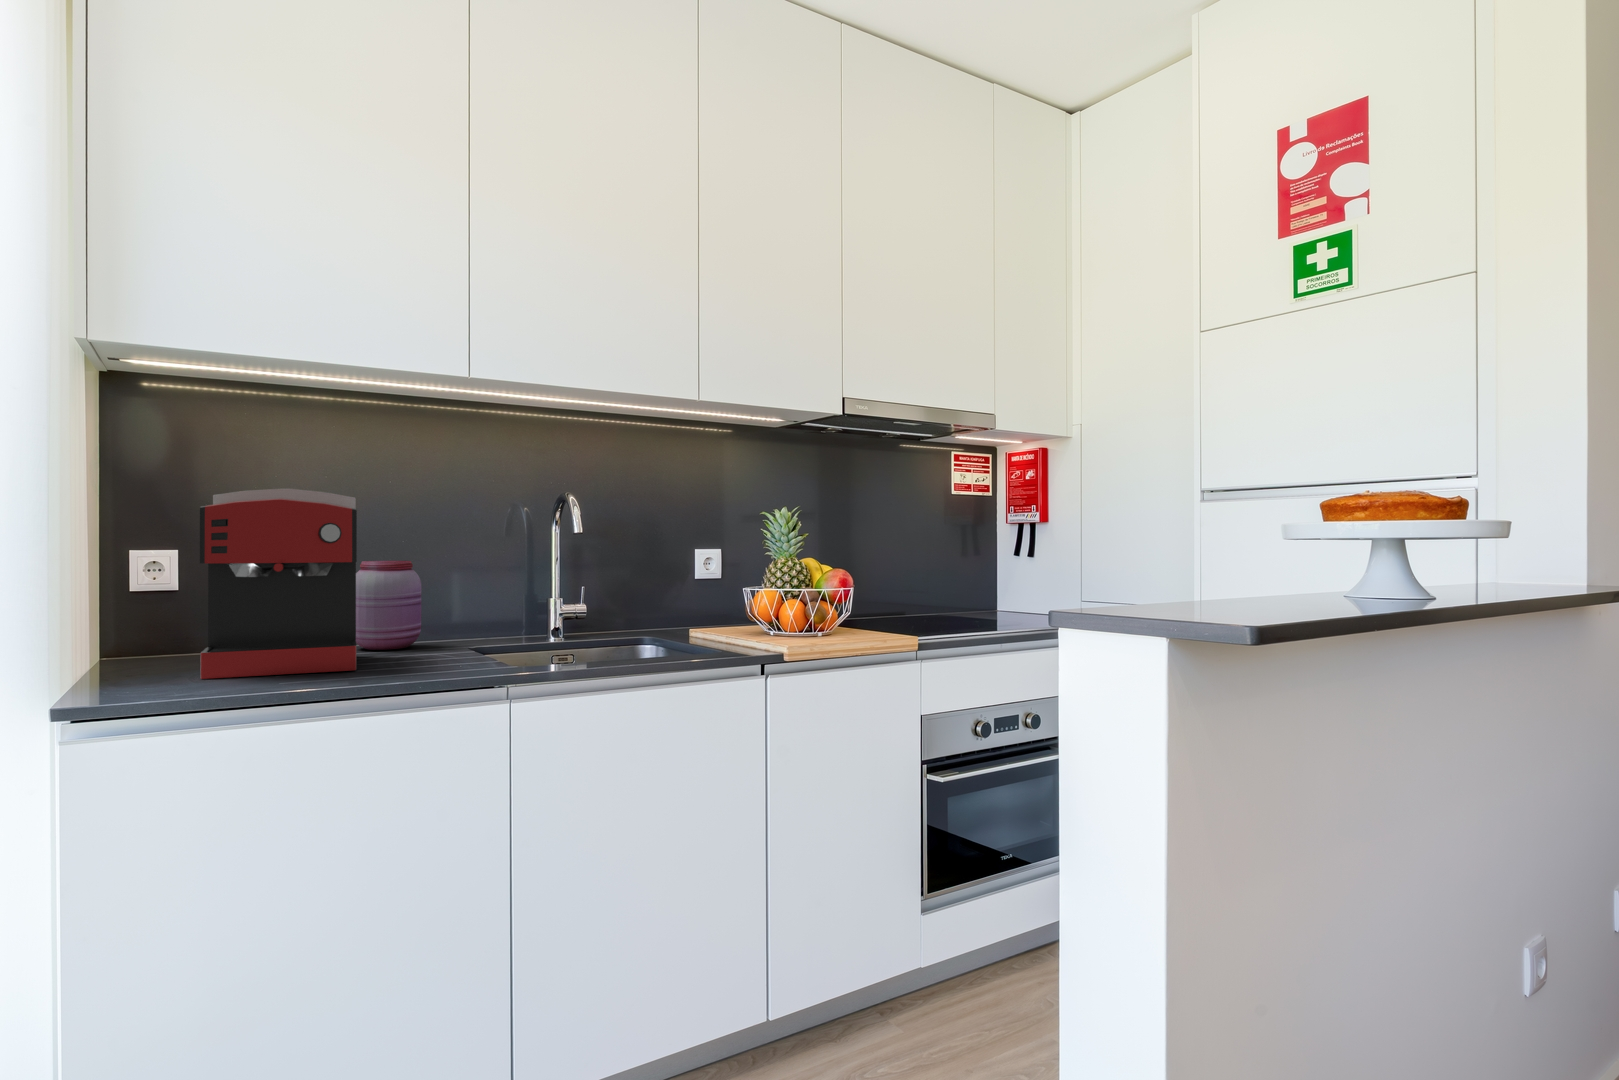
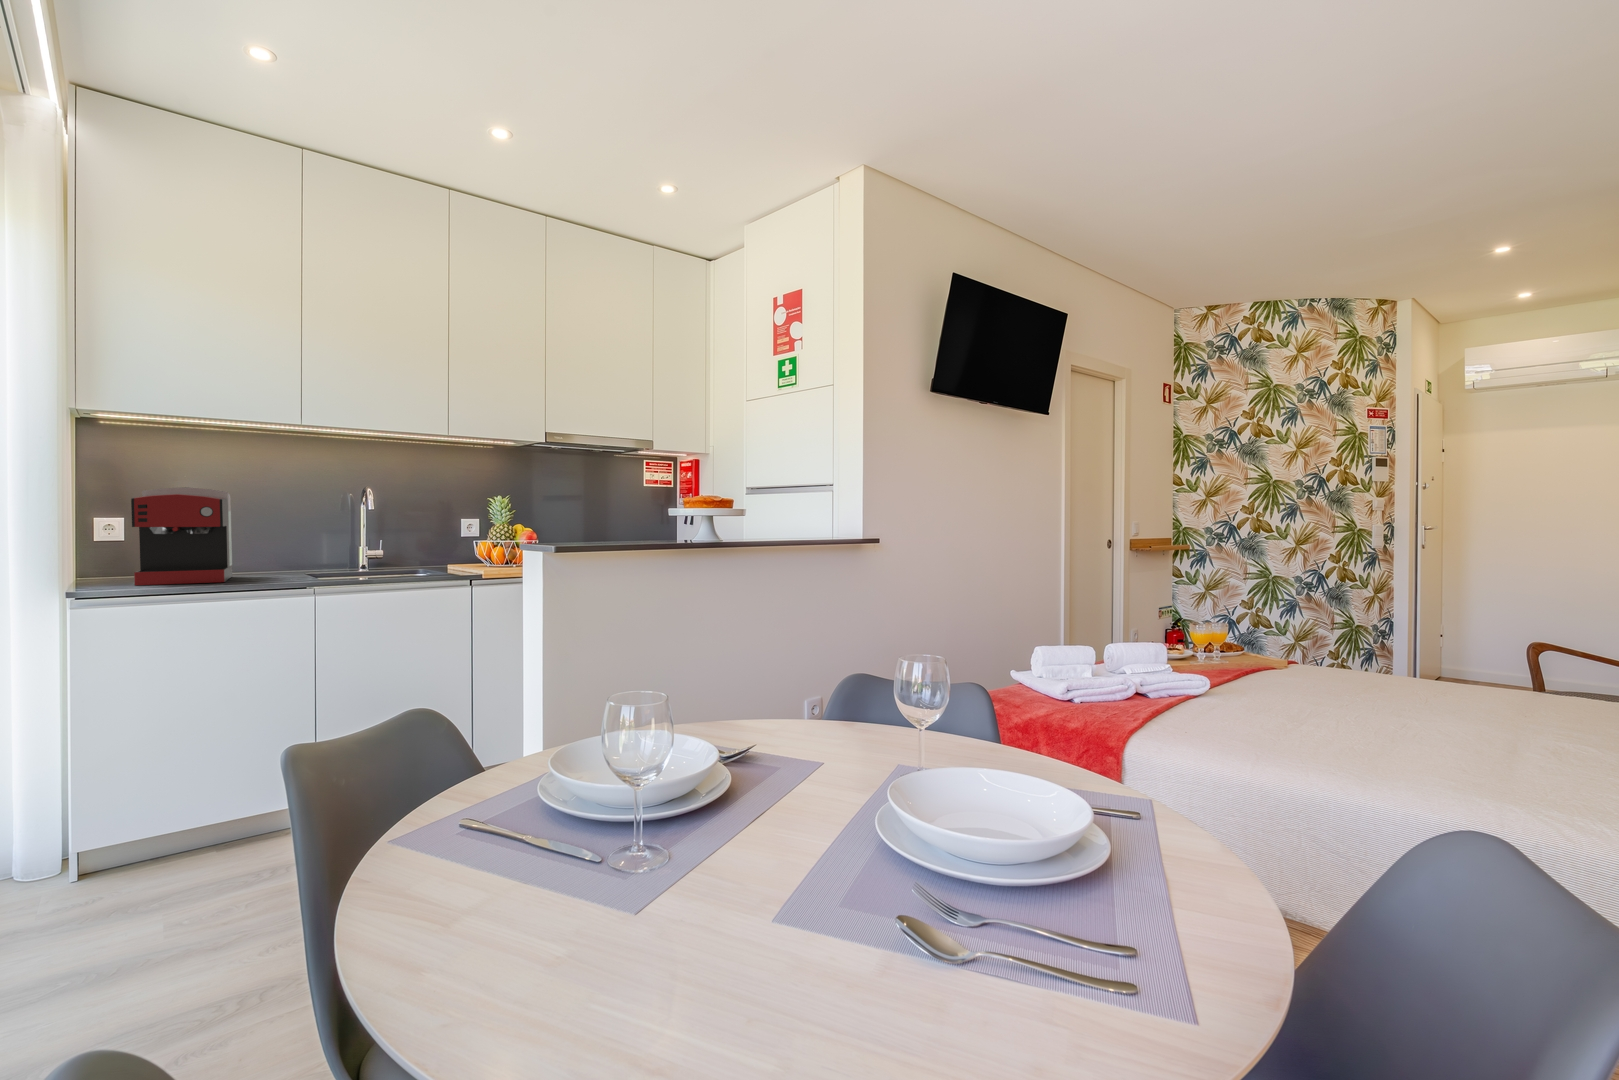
jar: present [356,561,421,650] -> none [233,525,278,574]

